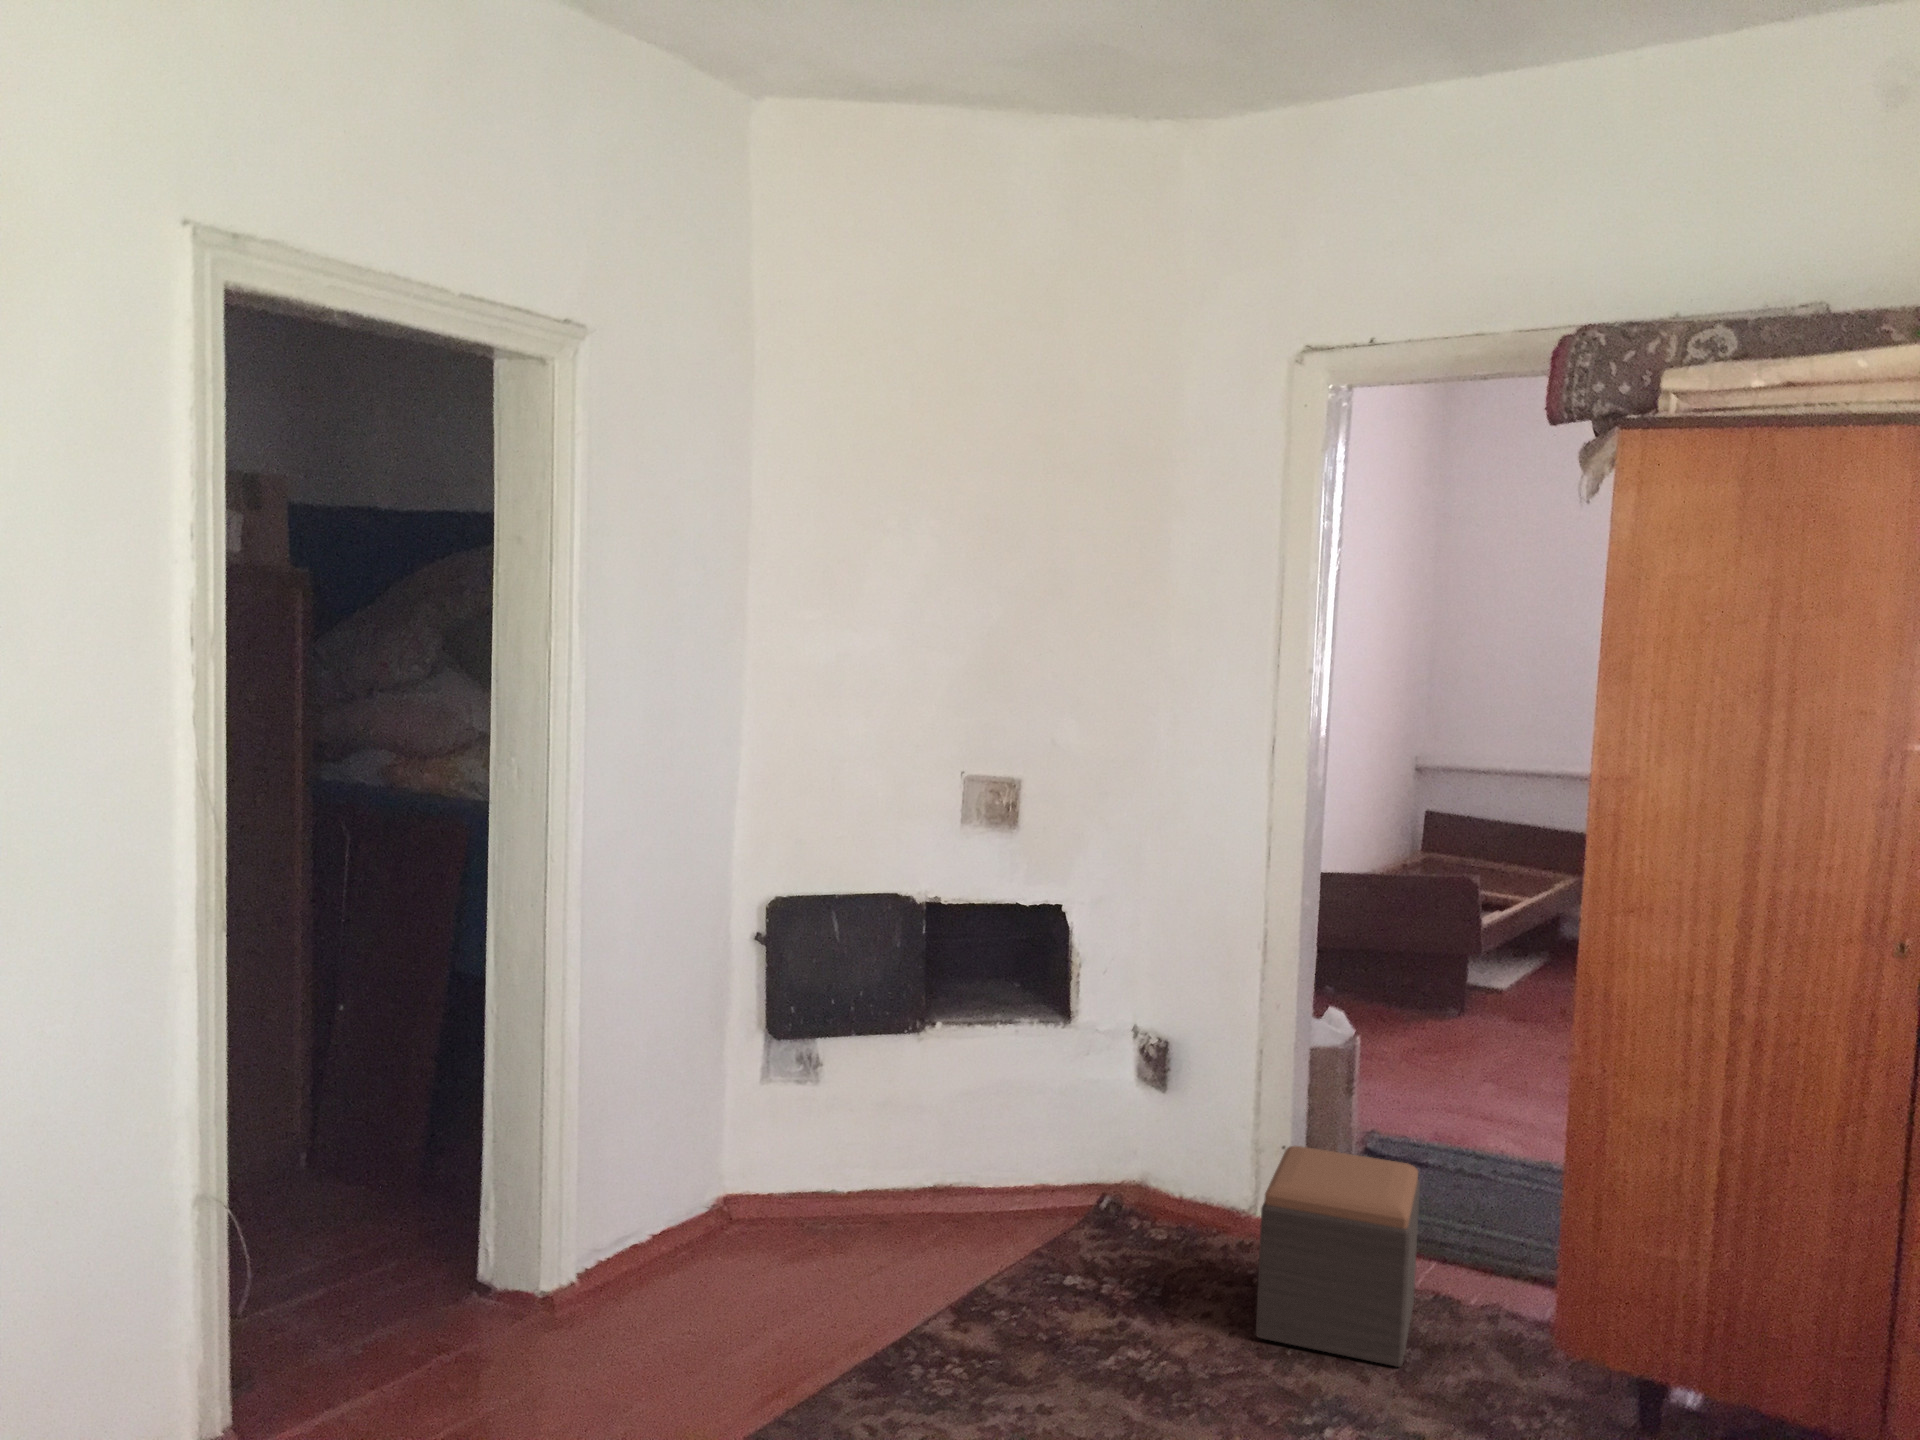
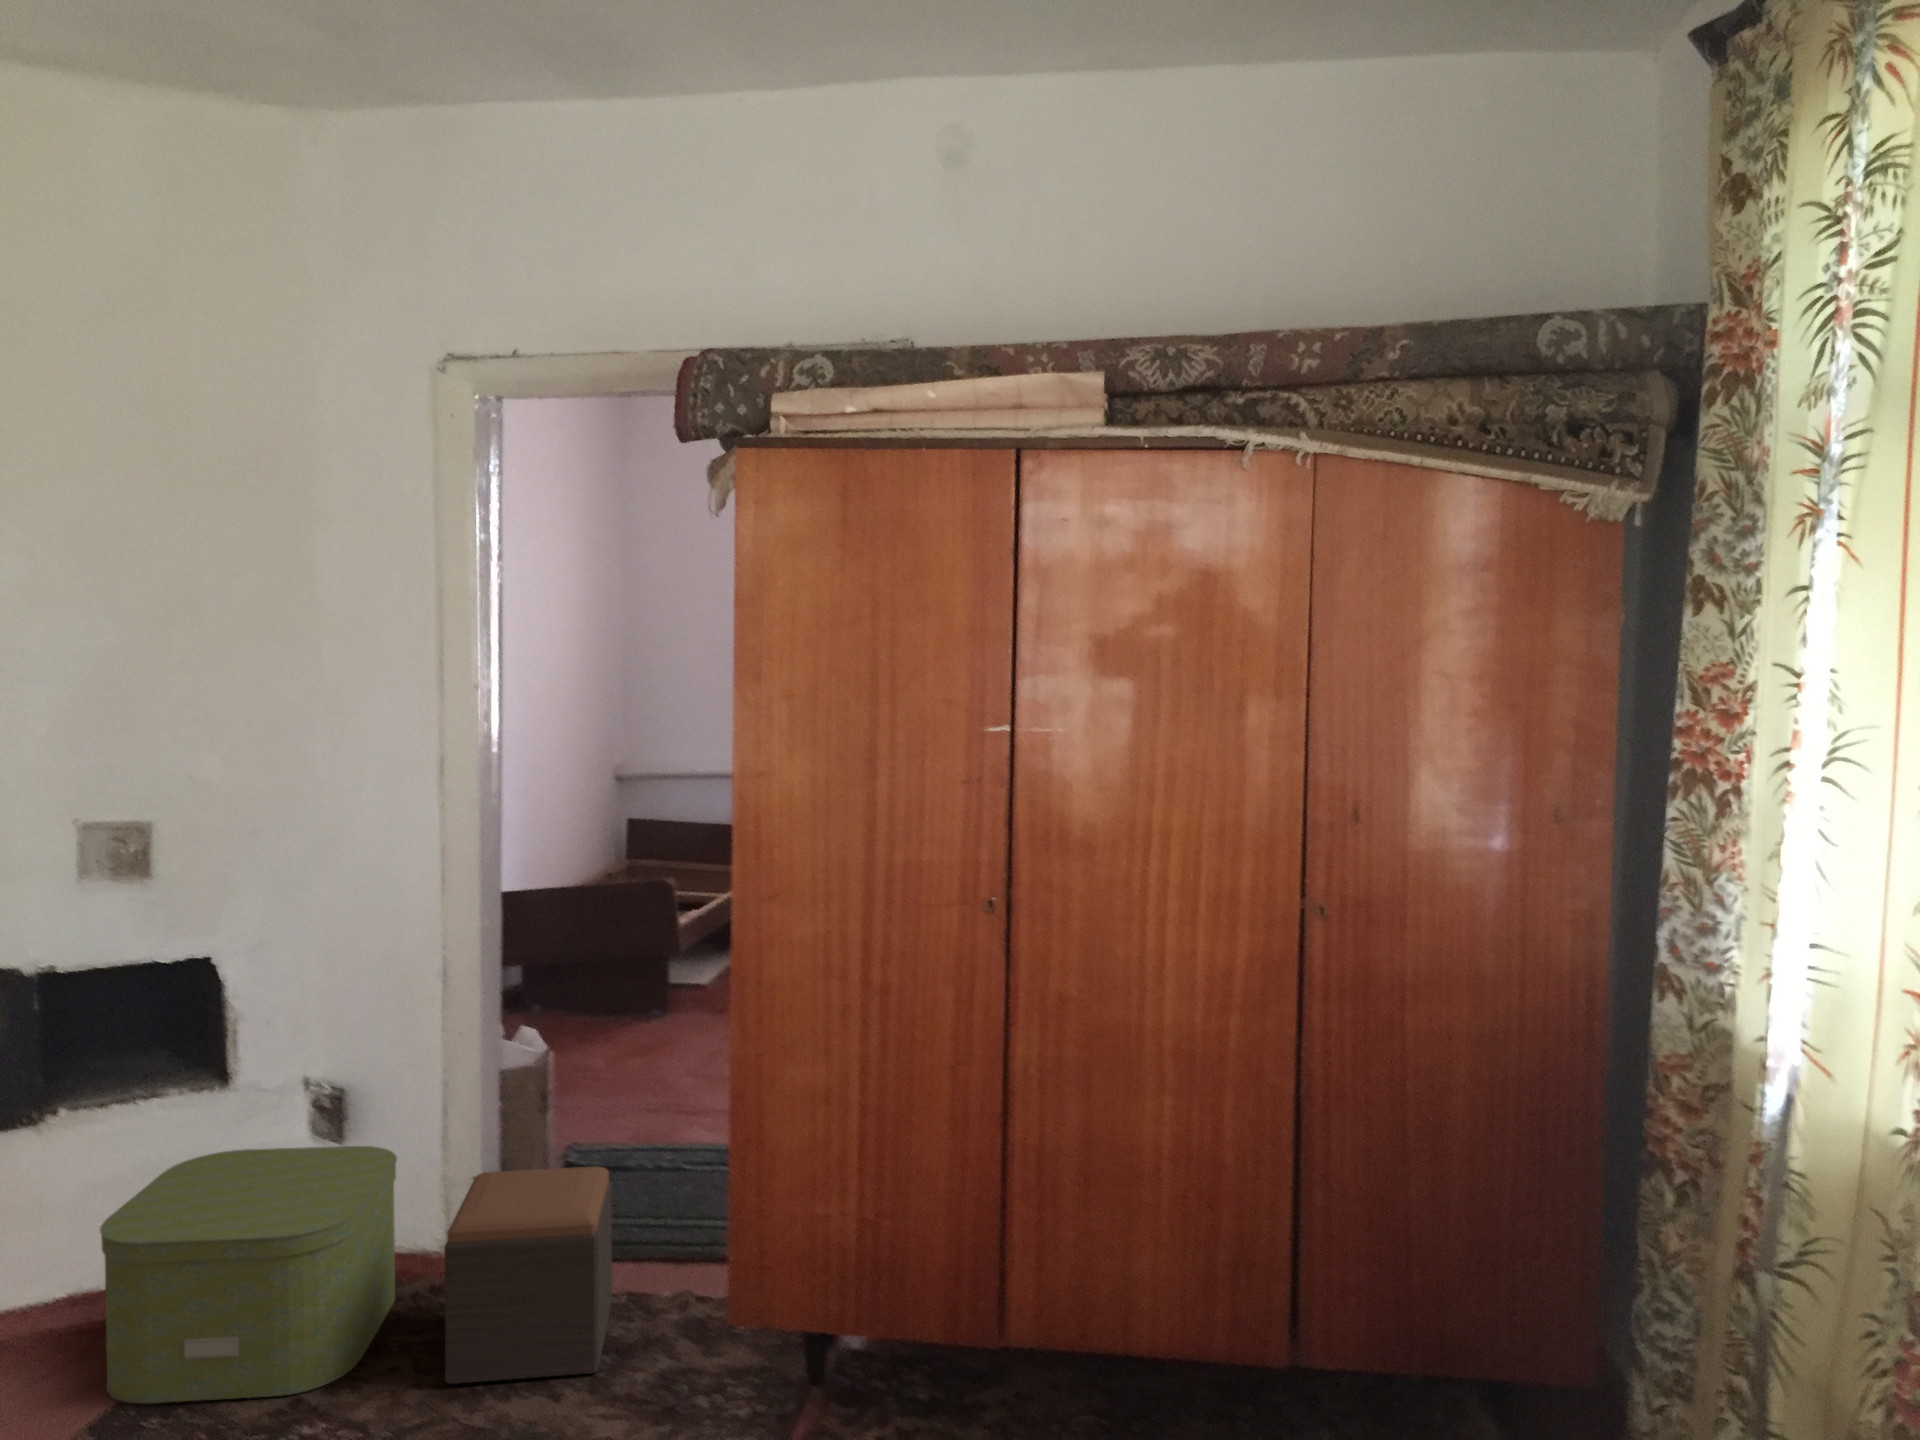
storage box: none [976,1080,1213,1309] -> present [100,1146,397,1403]

